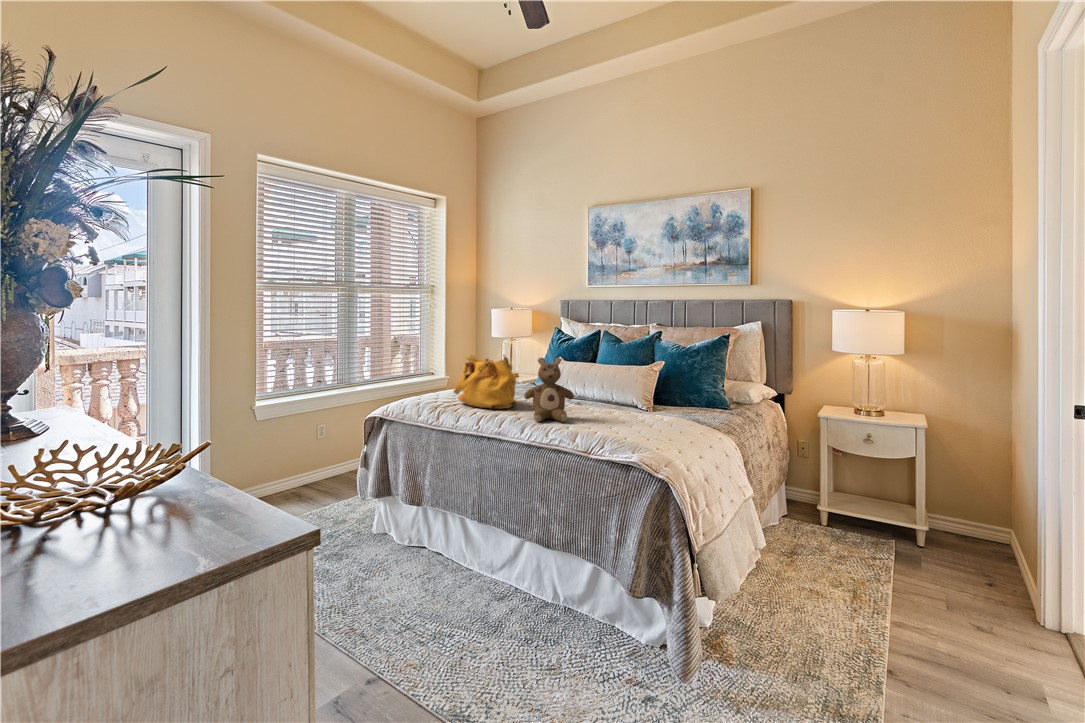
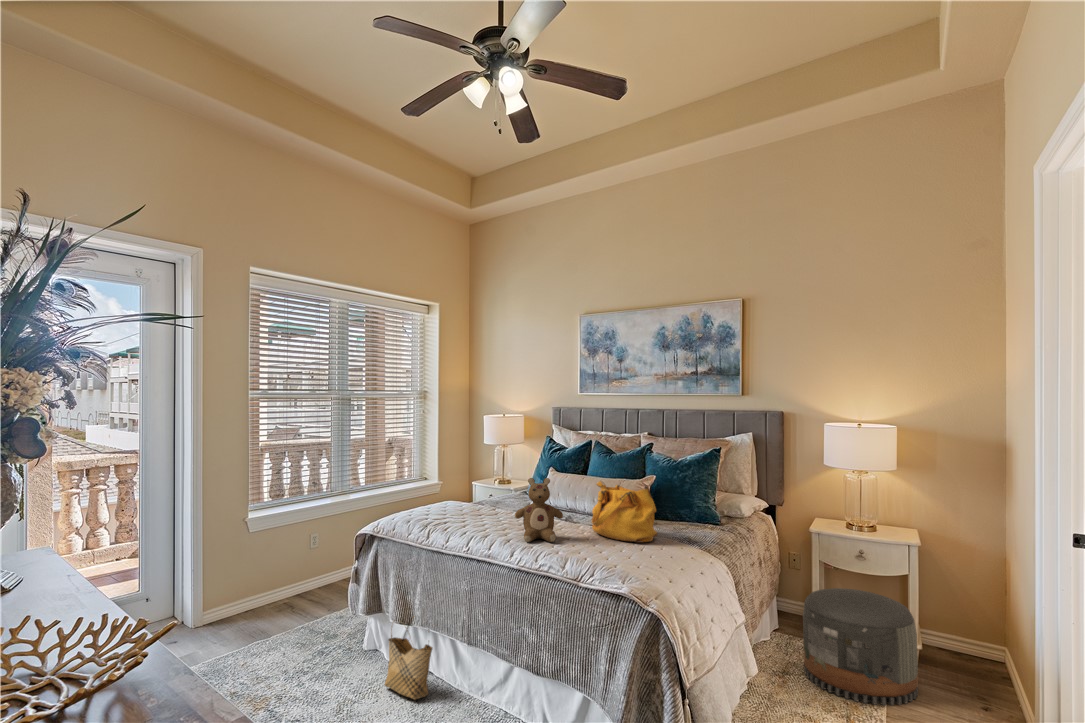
handbag: present [453,355,517,409] -> present [592,481,657,543]
pouf: none [807,470,926,580] -> present [803,588,918,705]
woven basket: none [396,492,443,573] -> present [384,626,432,700]

